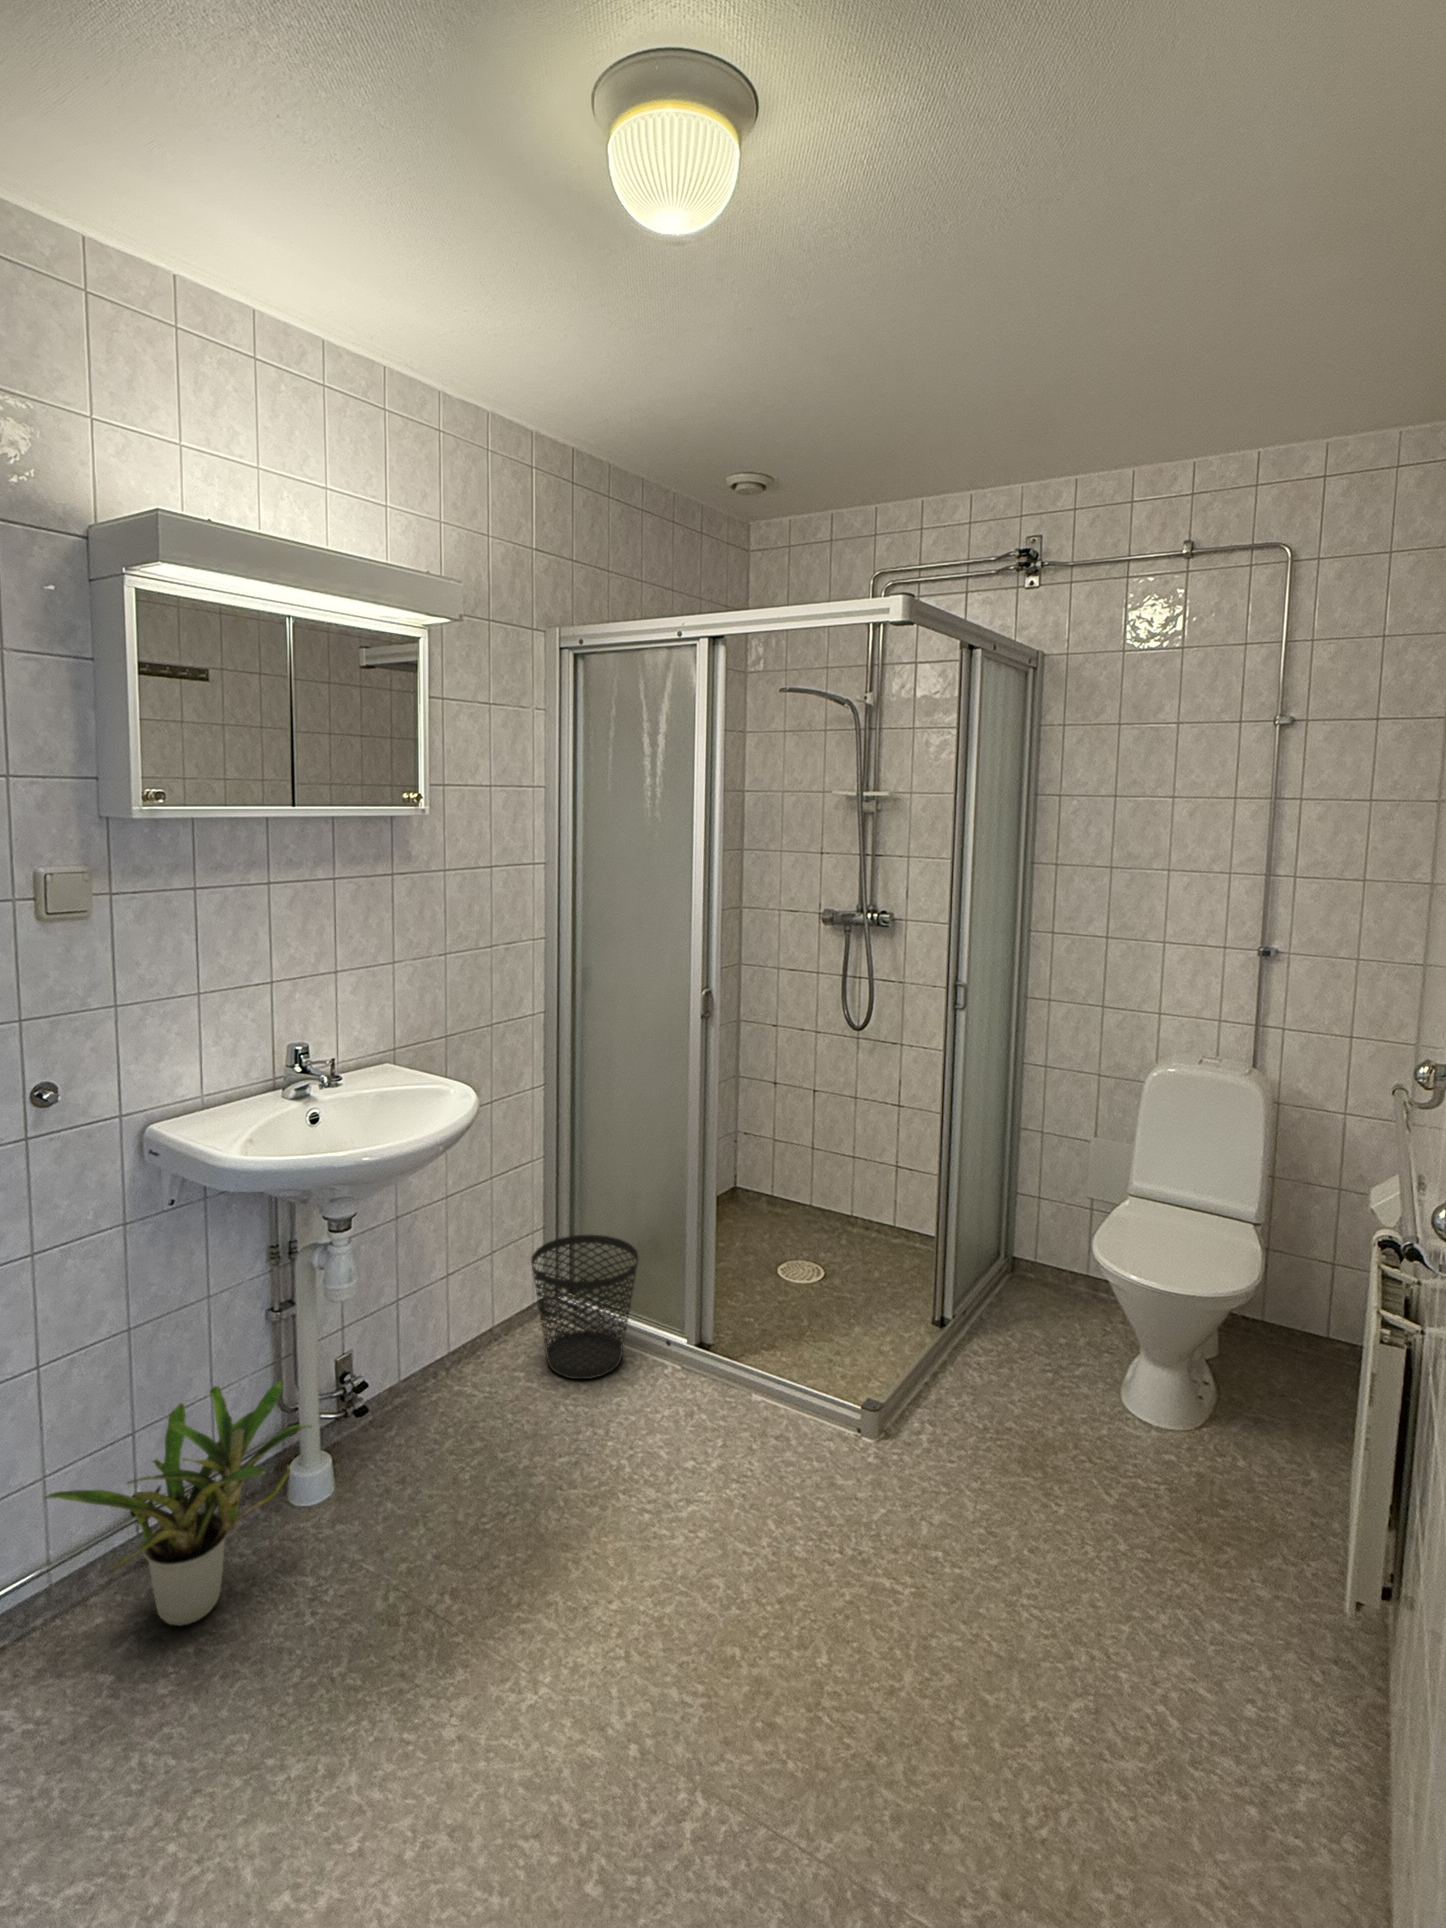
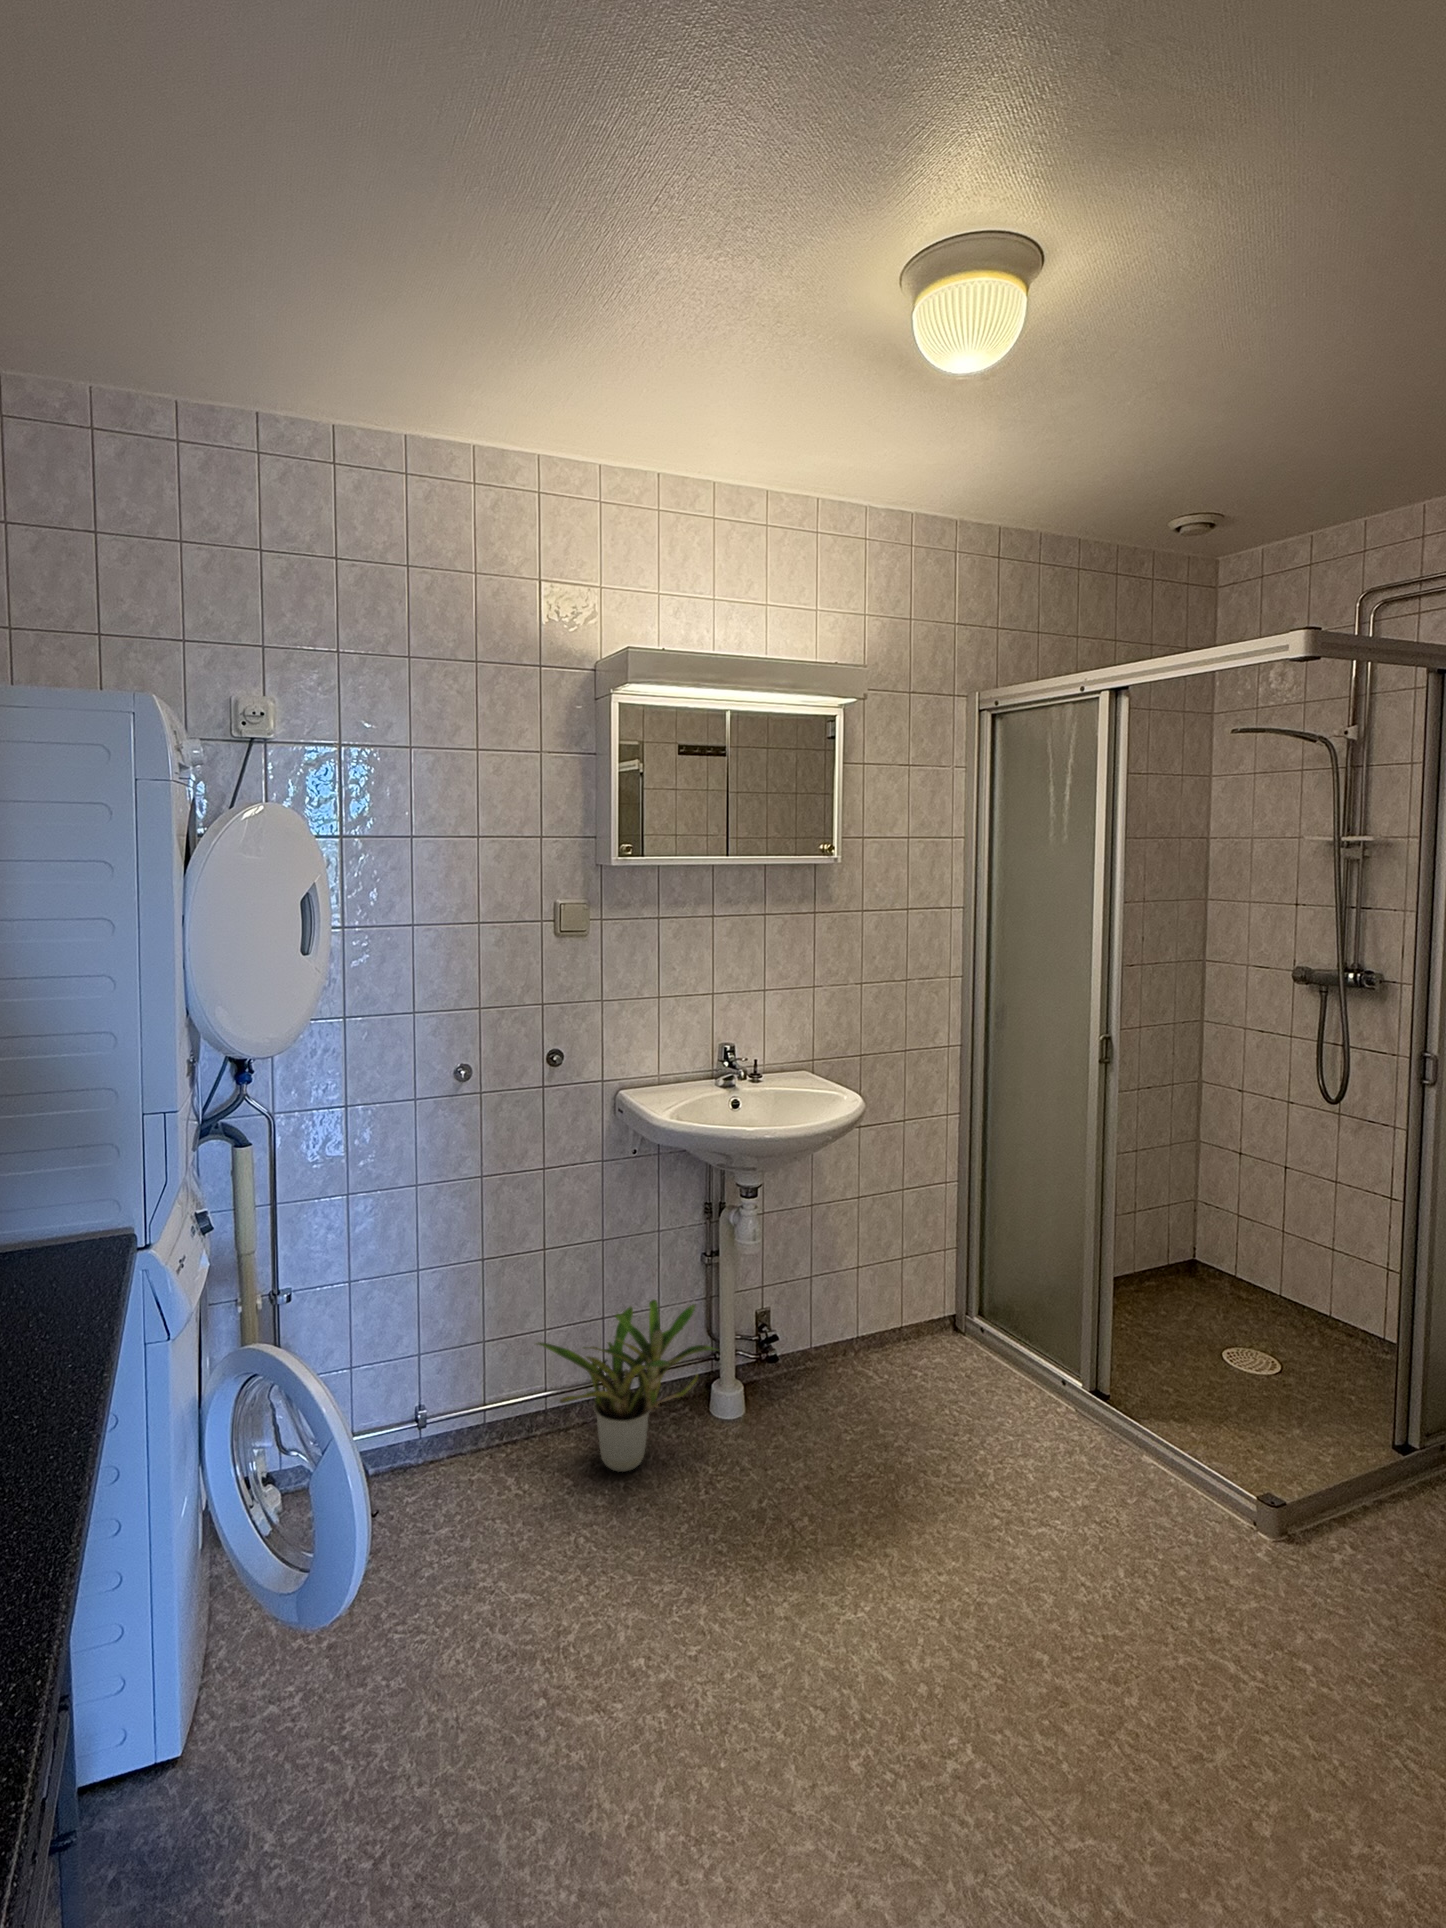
wastebasket: present [531,1235,639,1379] -> none [933,1257,1038,1394]

